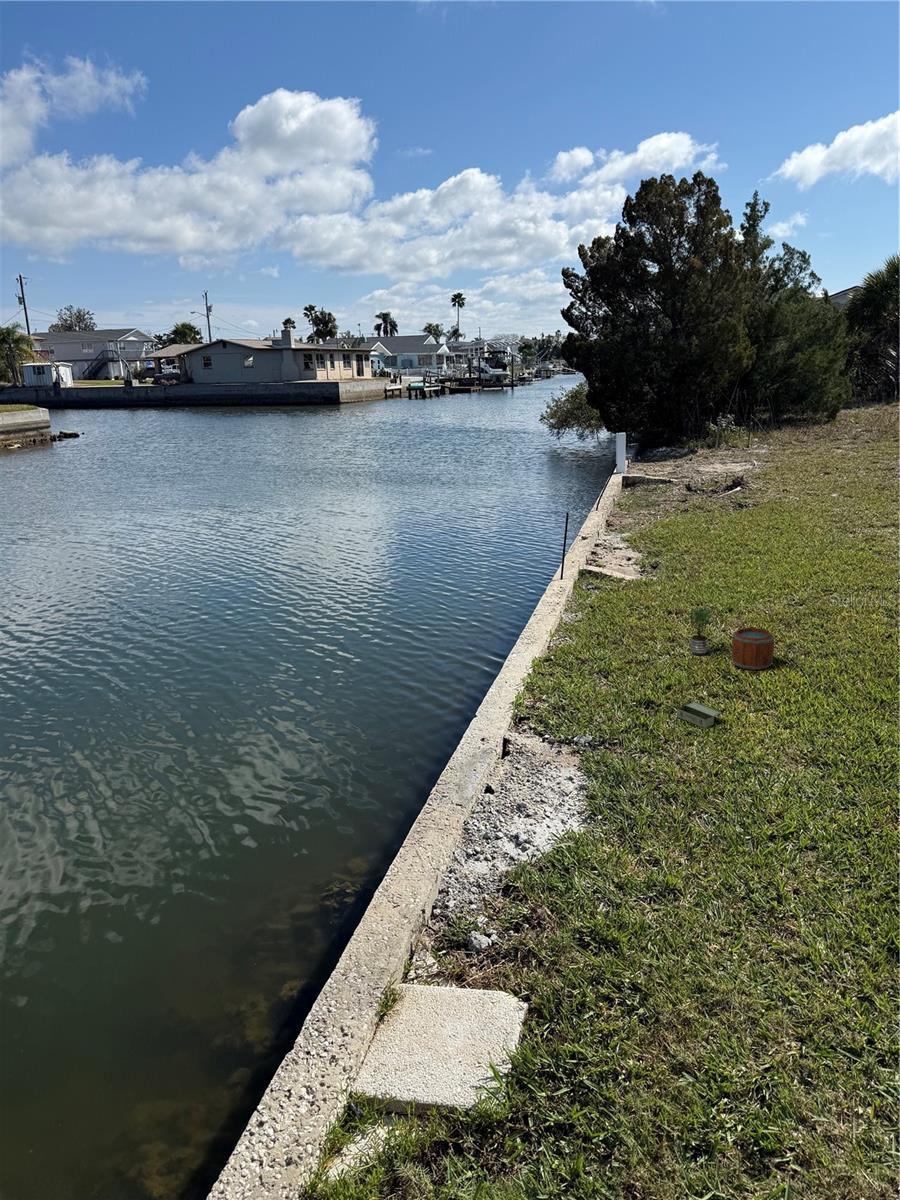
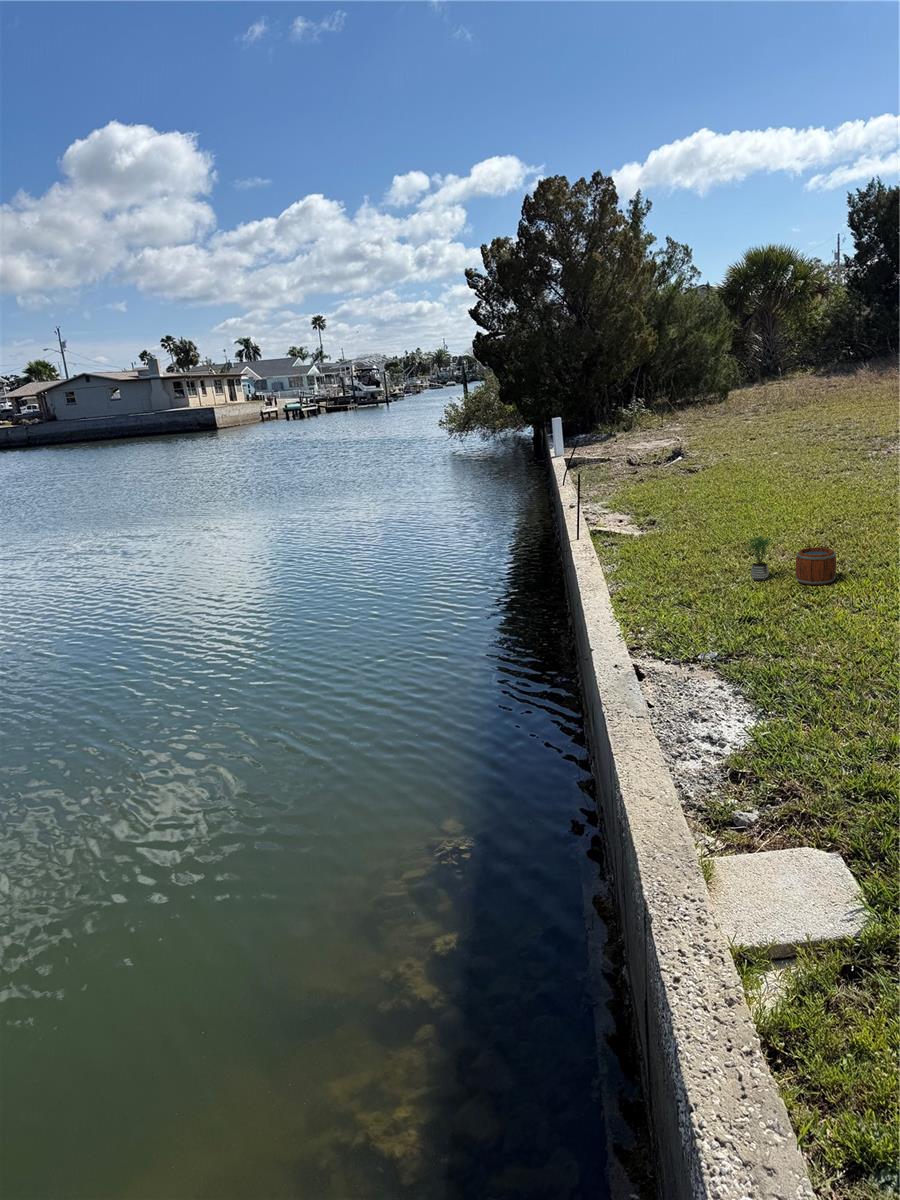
toolbox: present [677,701,722,728] -> none [784,611,826,632]

